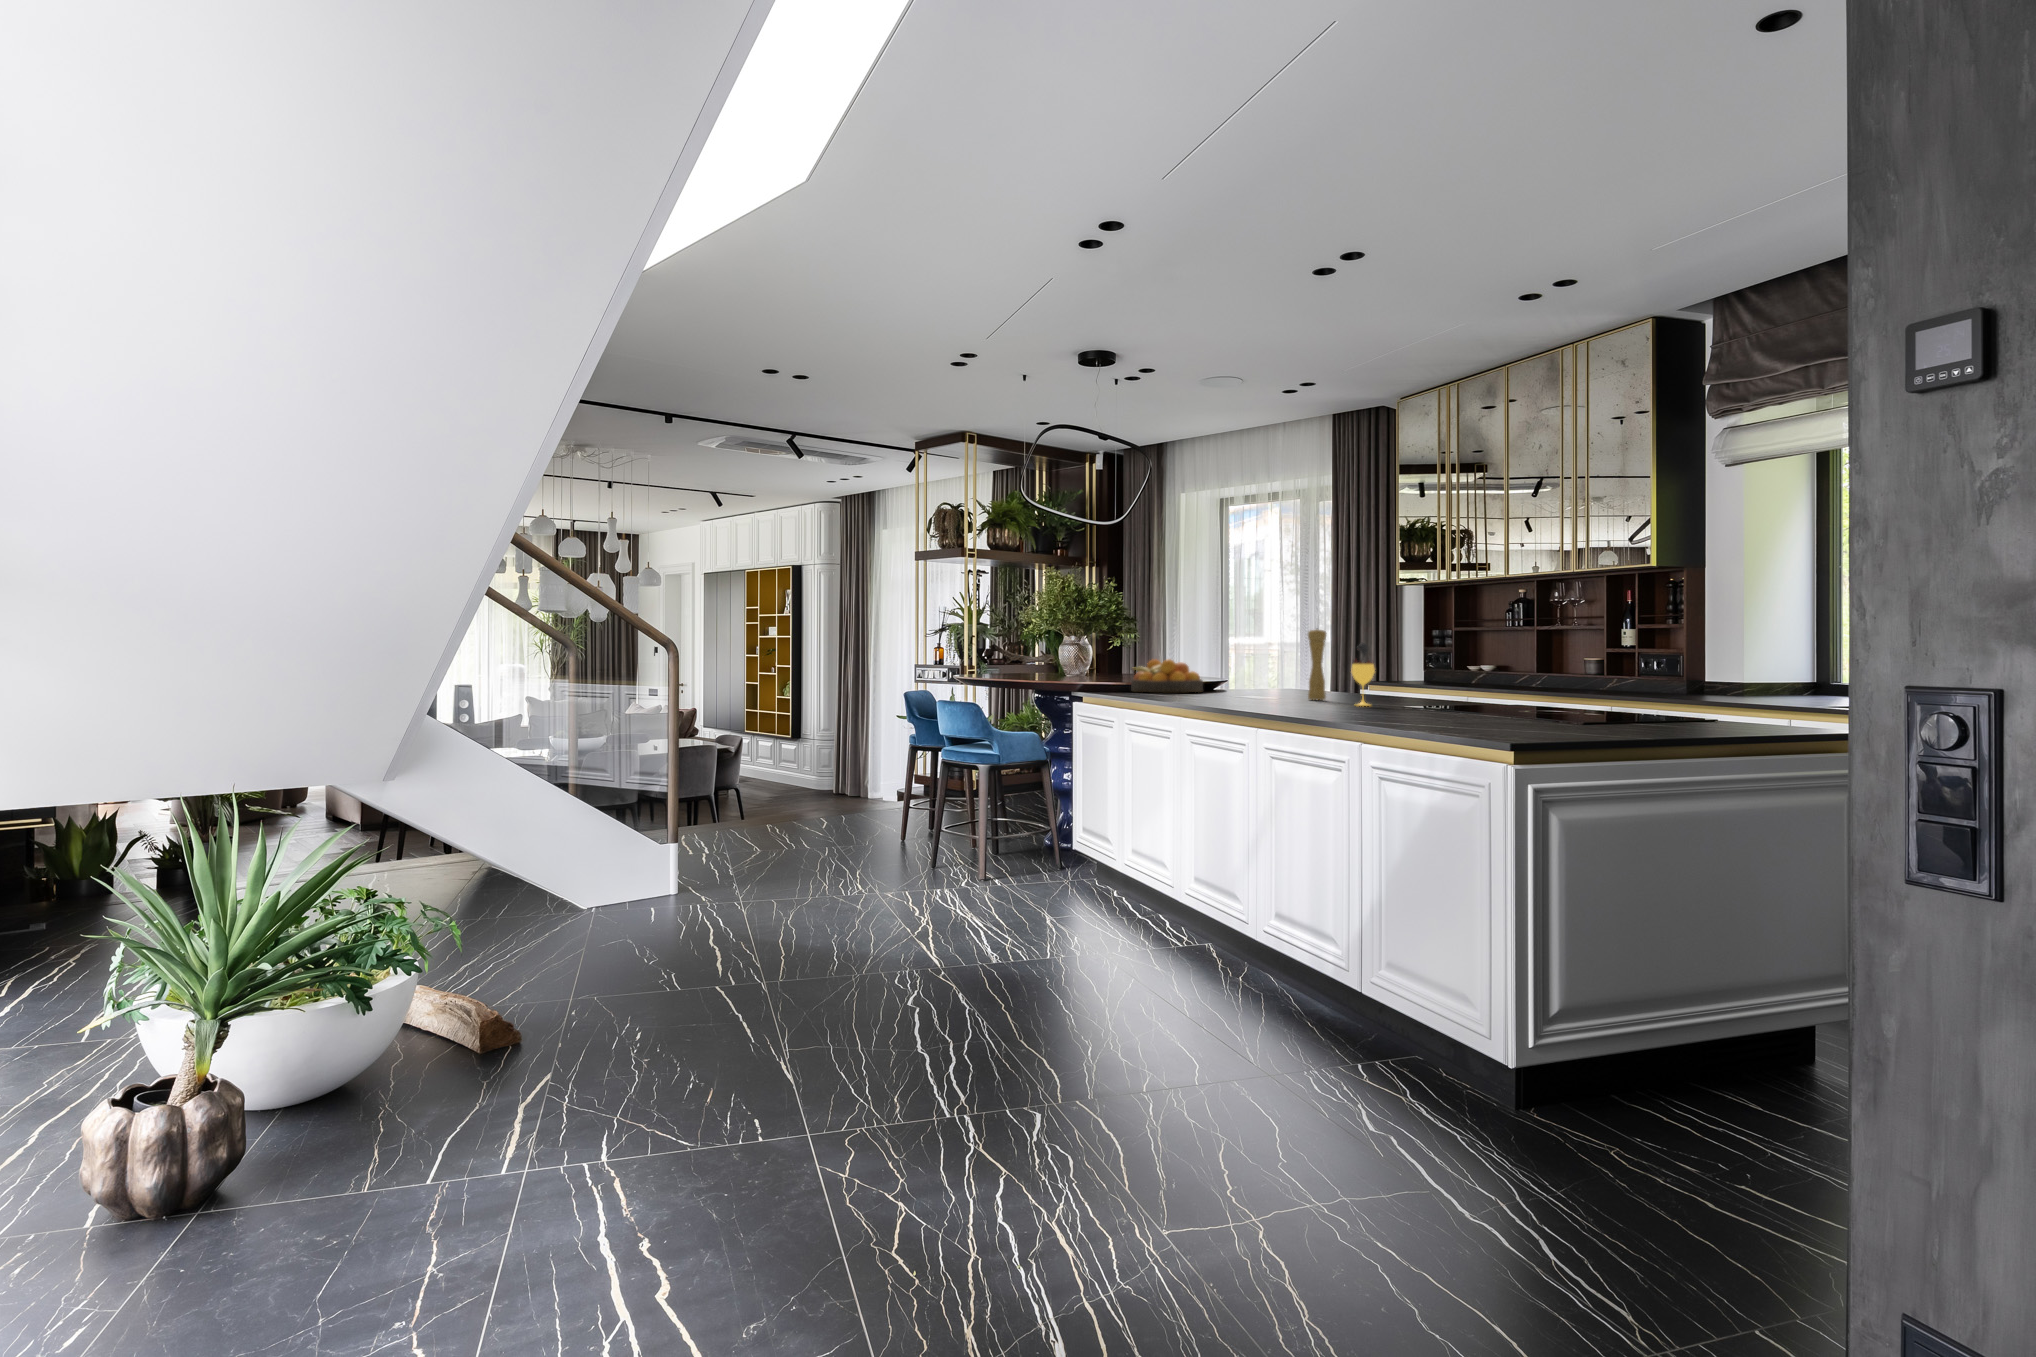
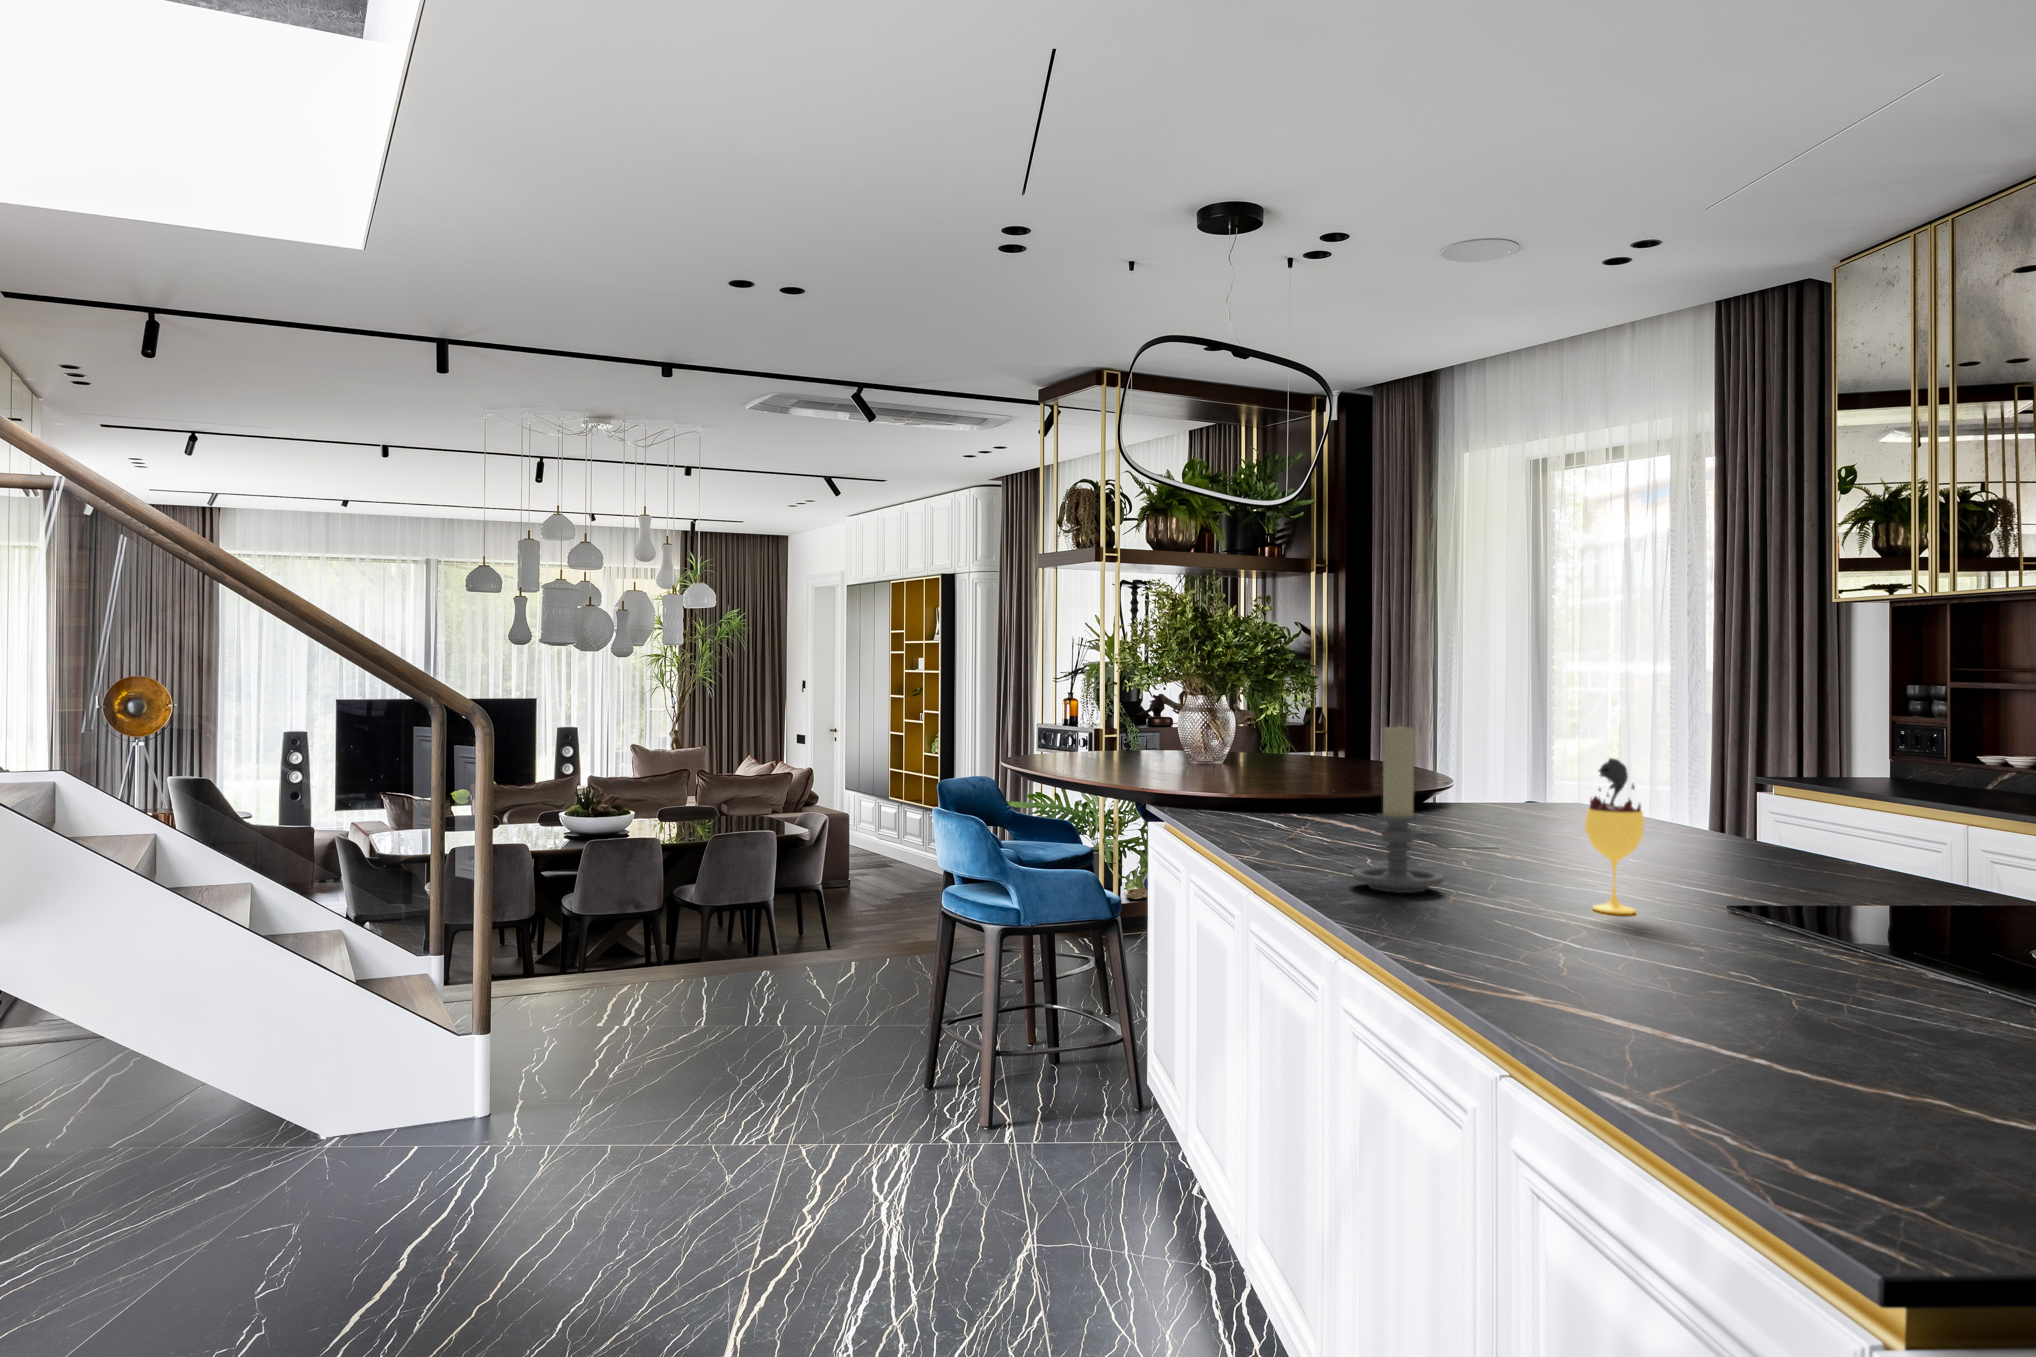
pepper mill: present [1308,629,1327,700] -> none [1523,710,1567,869]
candle holder: none [1253,631,1293,704] -> present [1352,725,1444,893]
fruit bowl: present [1131,659,1203,692] -> none [1222,749,1361,818]

